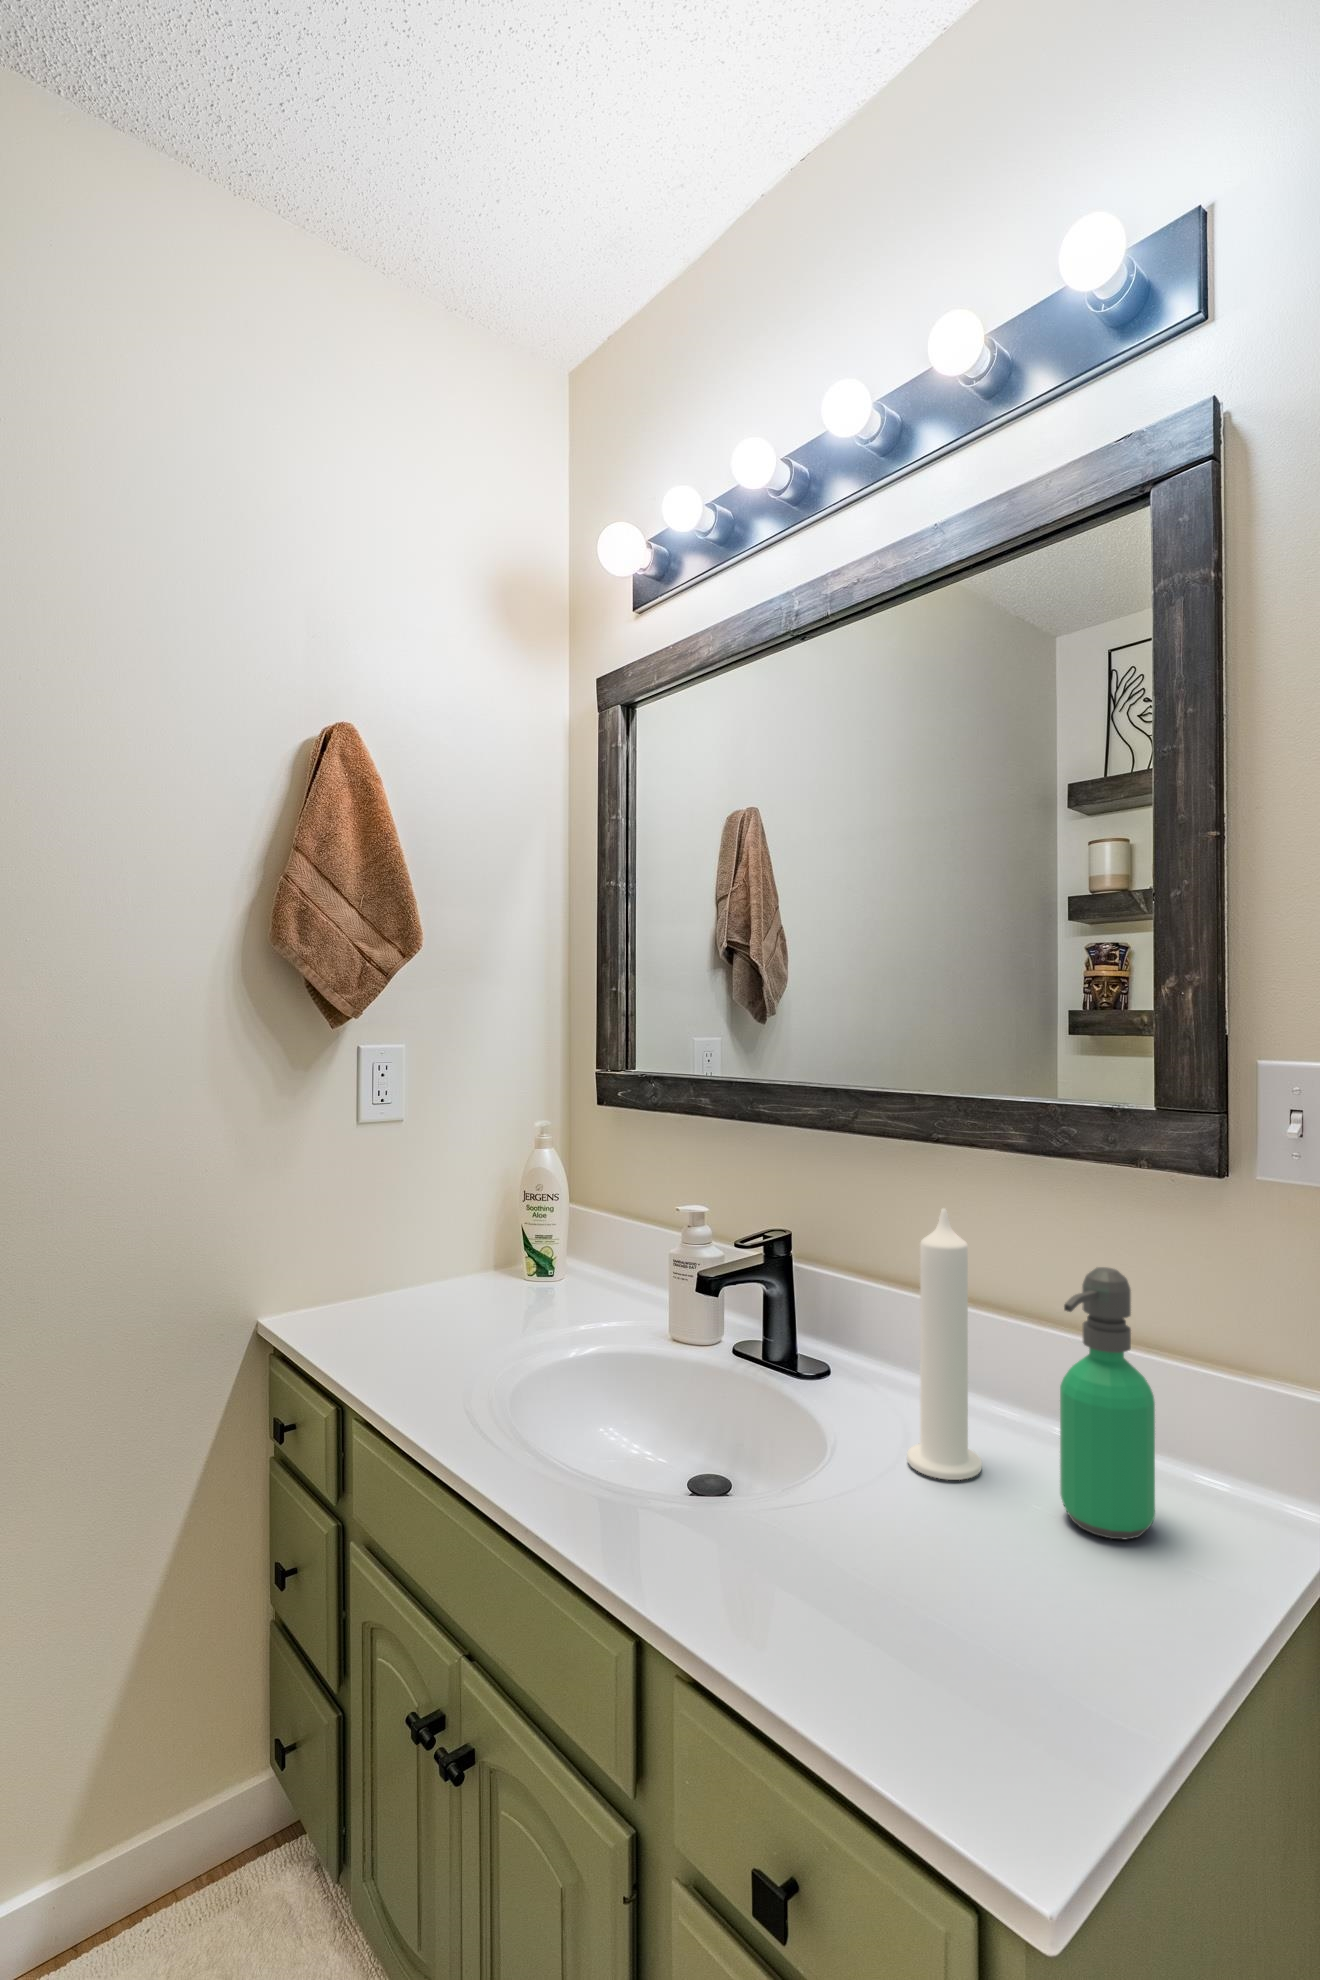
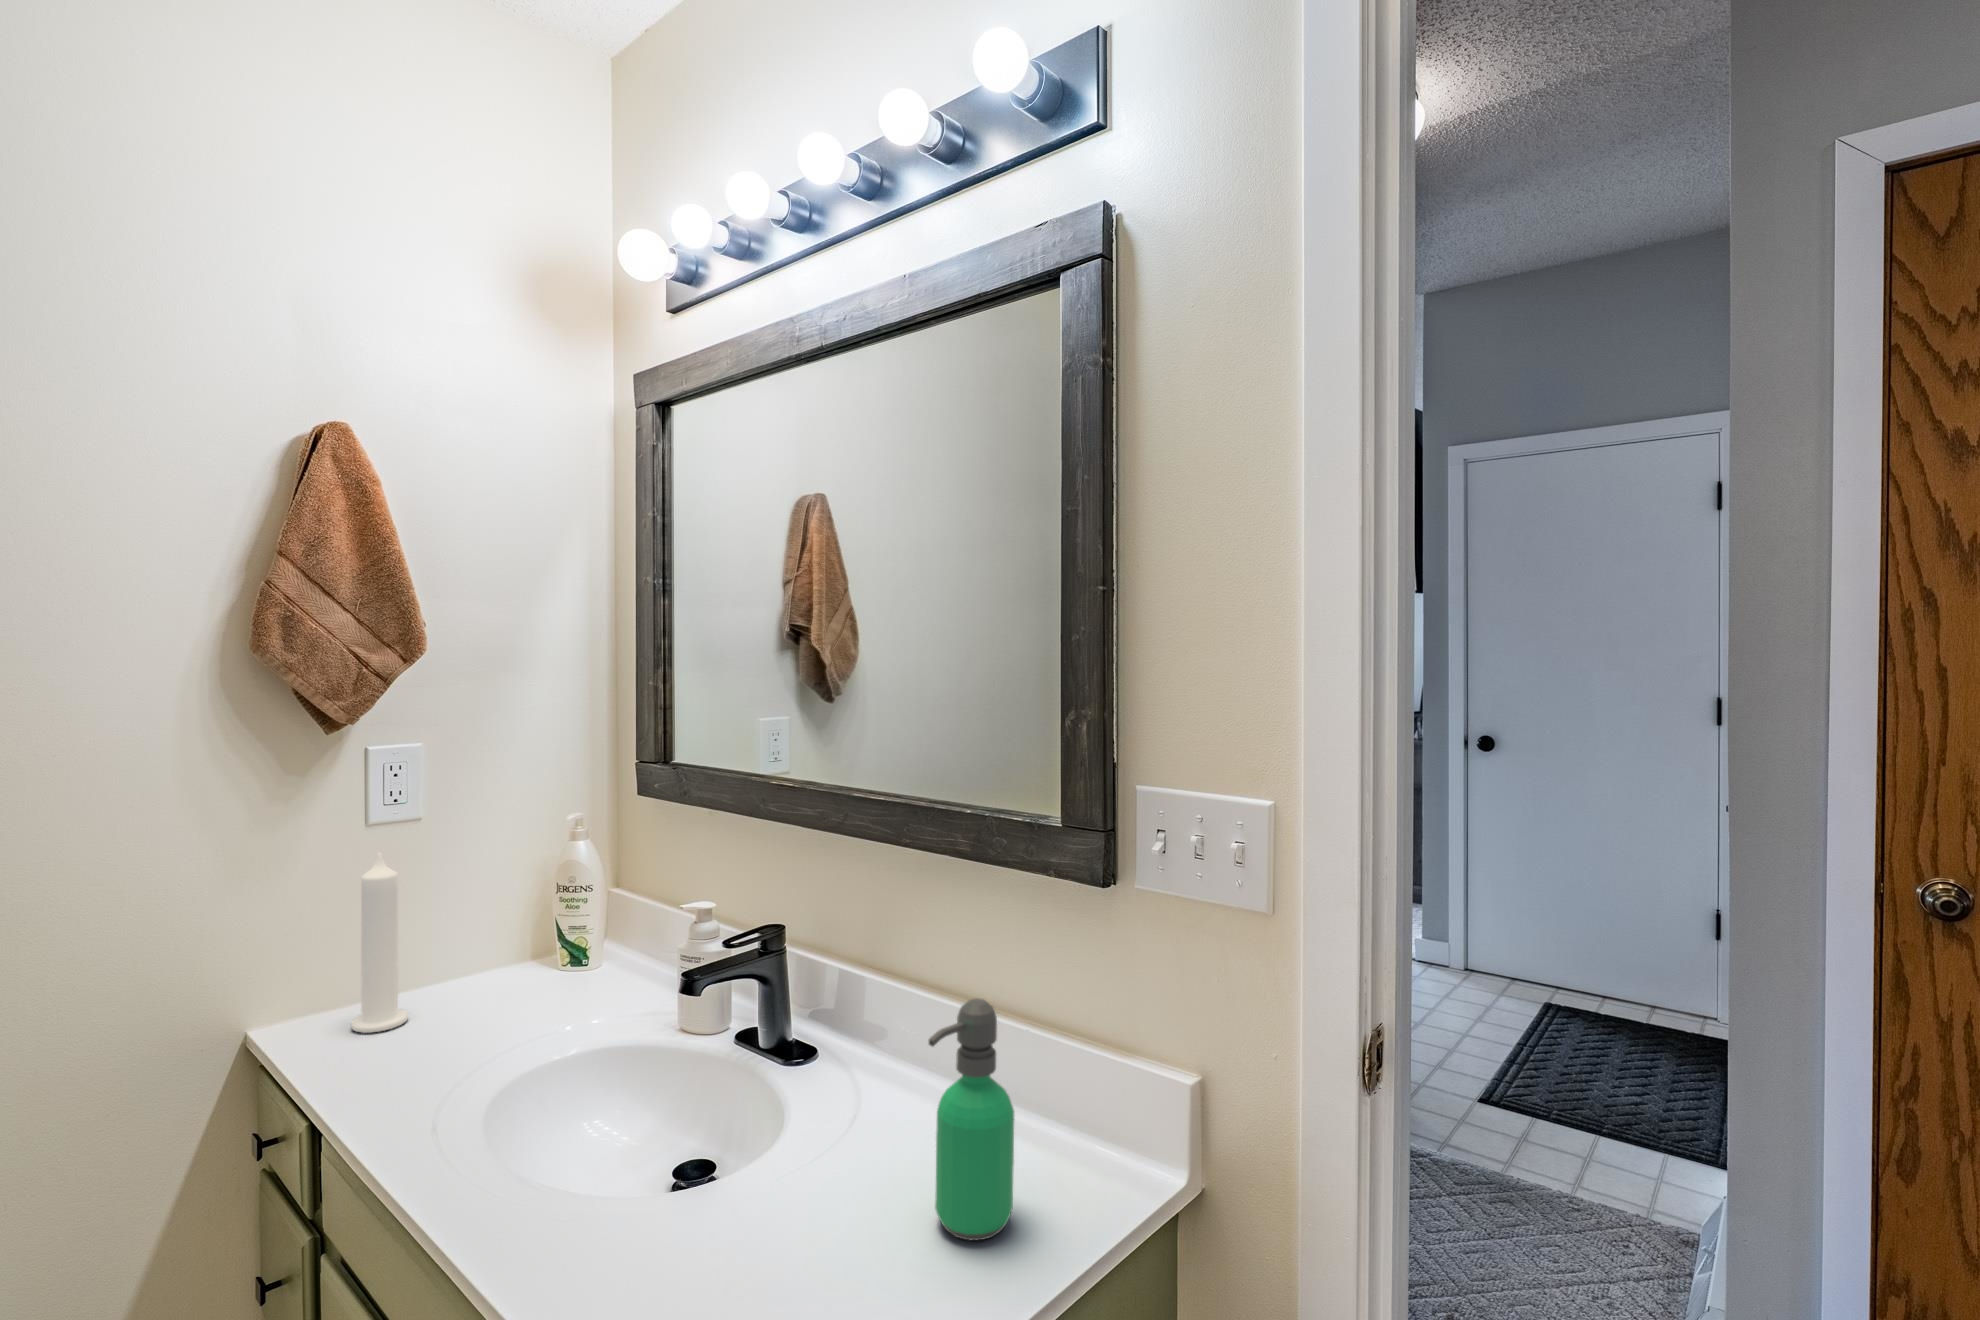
candle: present [907,1209,982,1480] -> present [351,852,408,1033]

